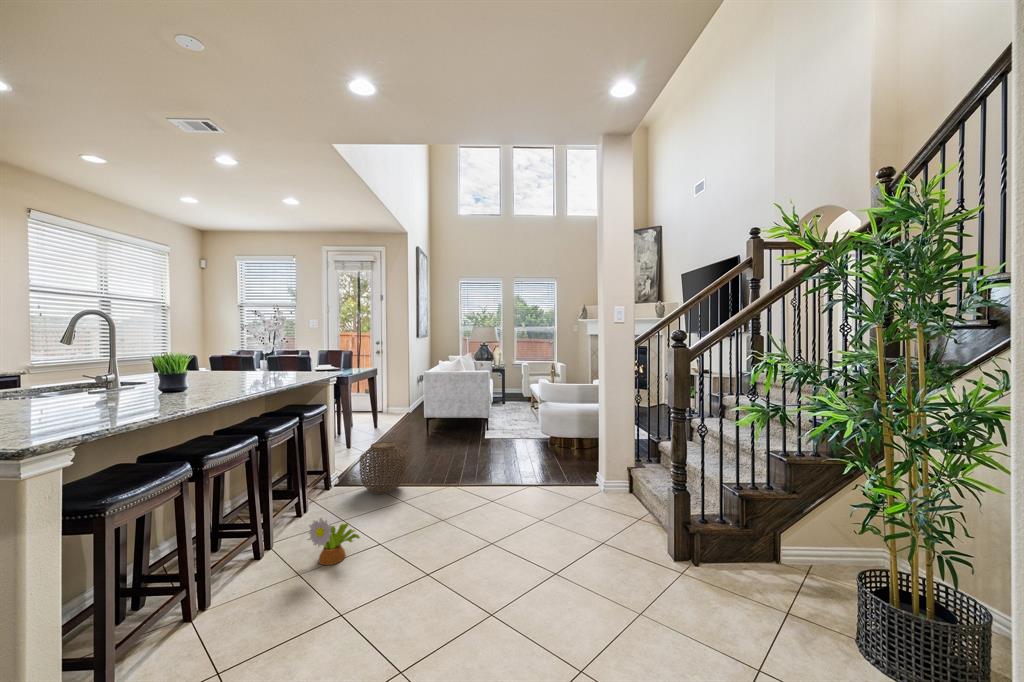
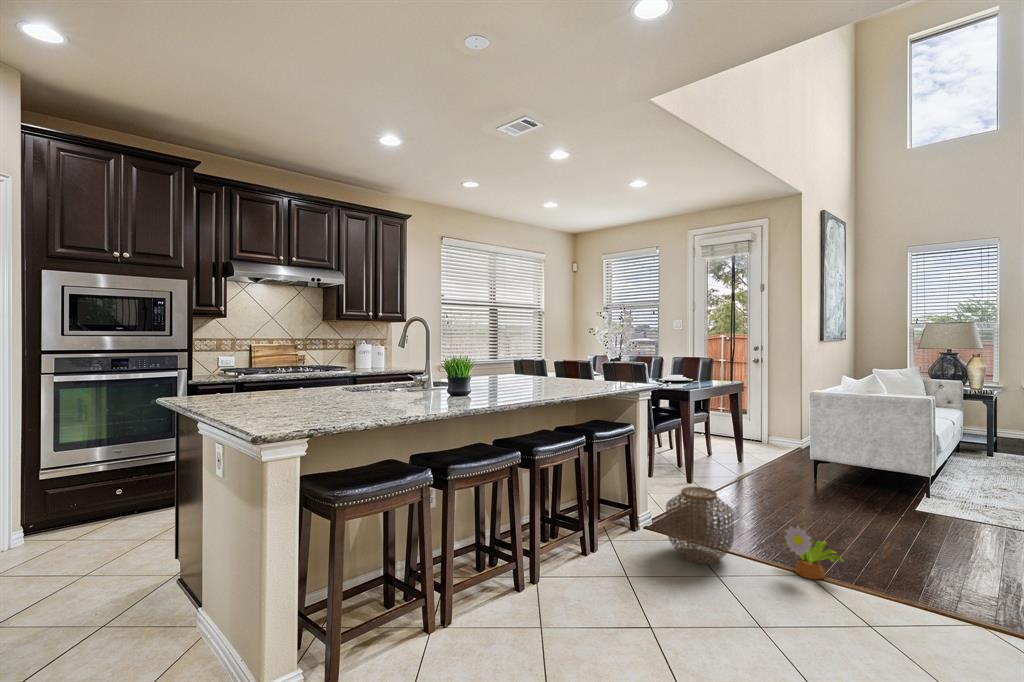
decorative plant: present [308,518,360,565] -> present [782,526,844,579]

